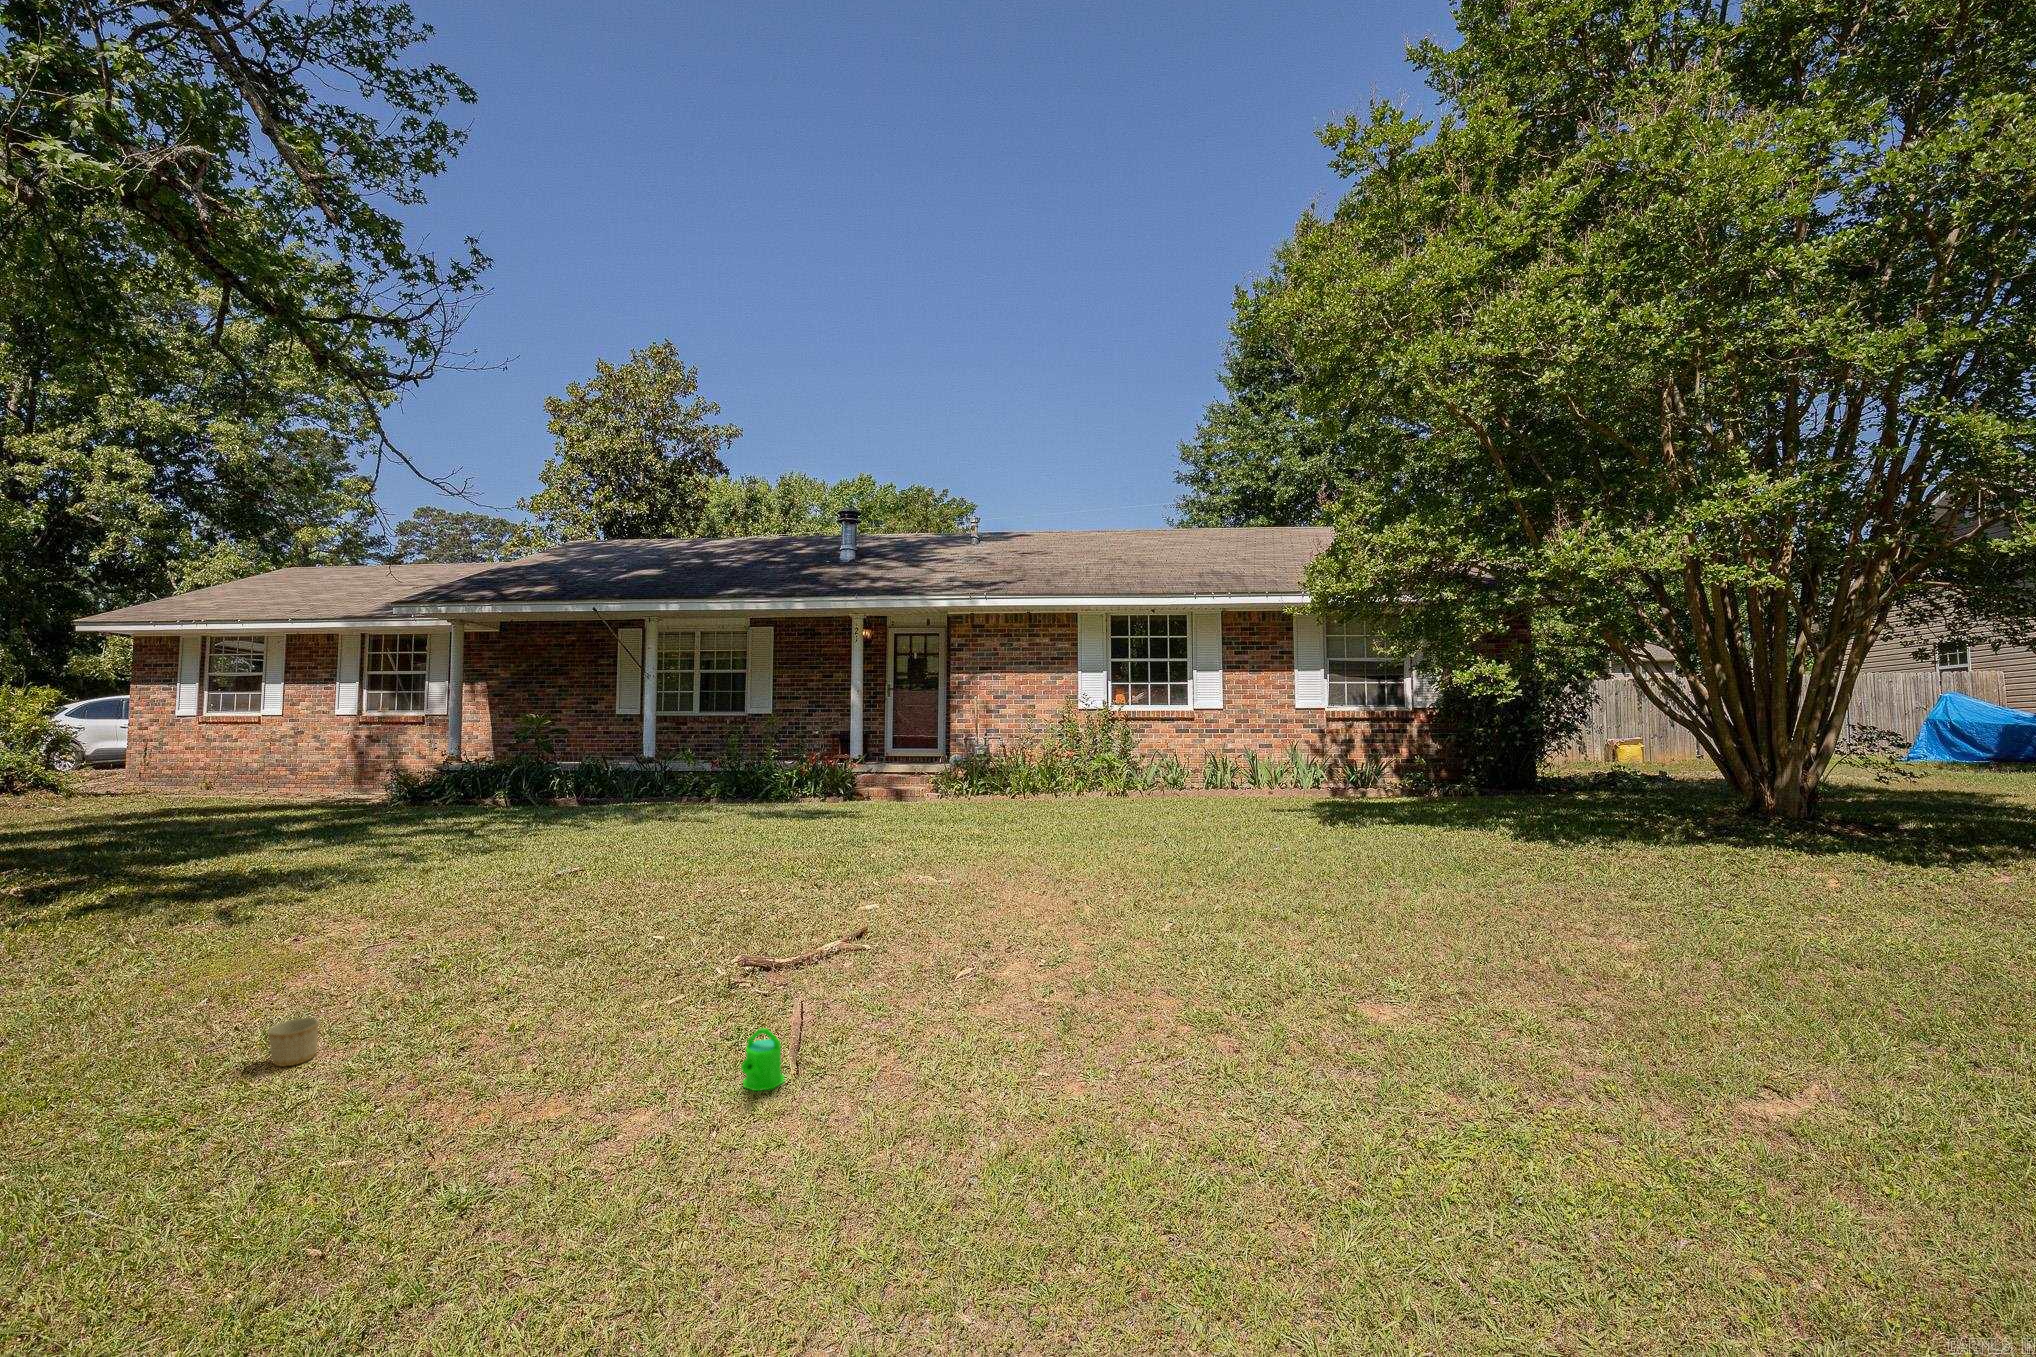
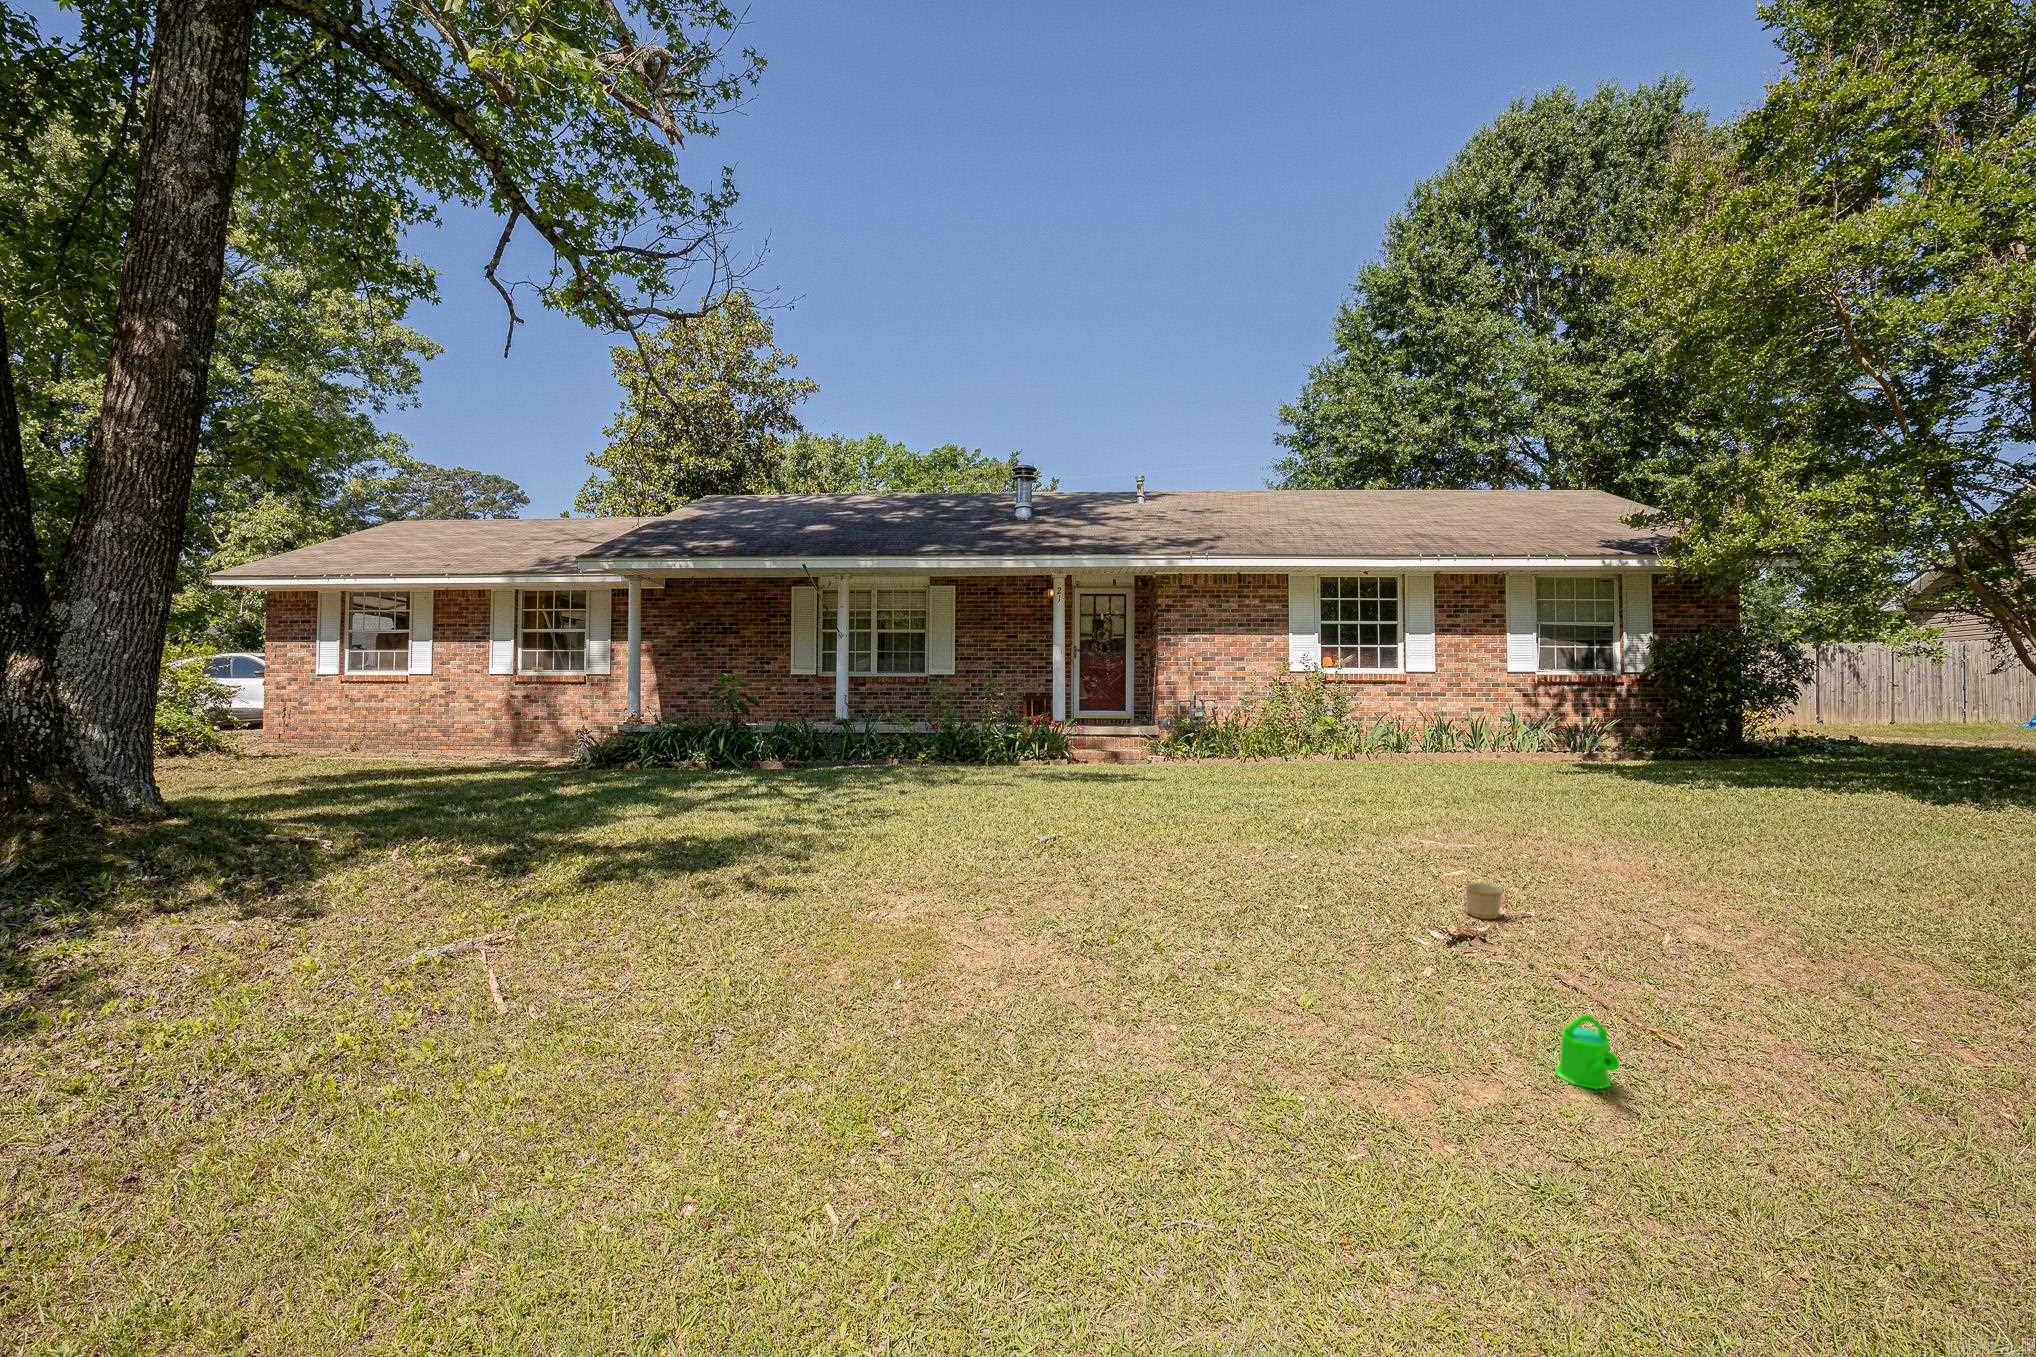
planter: present [268,1018,319,1067] -> present [1466,883,1502,919]

